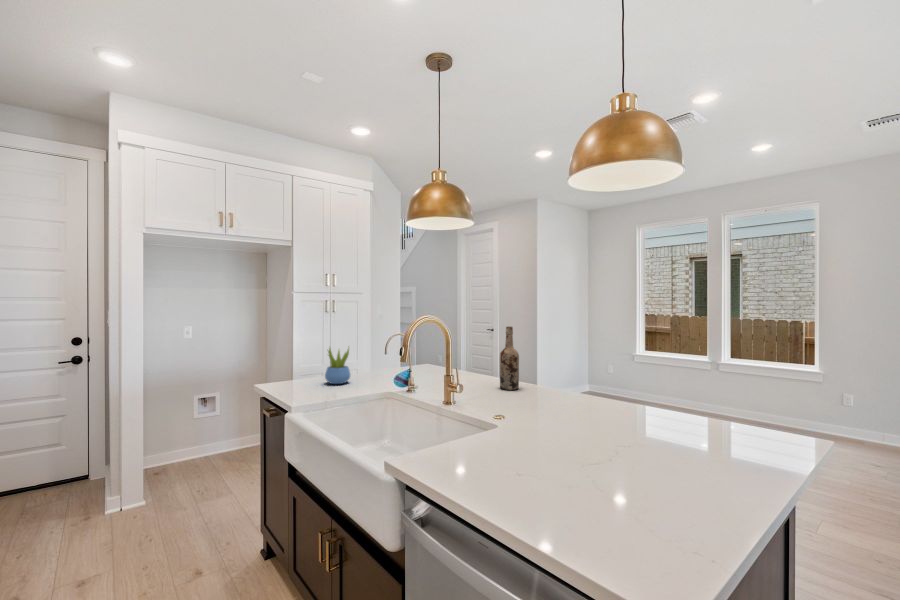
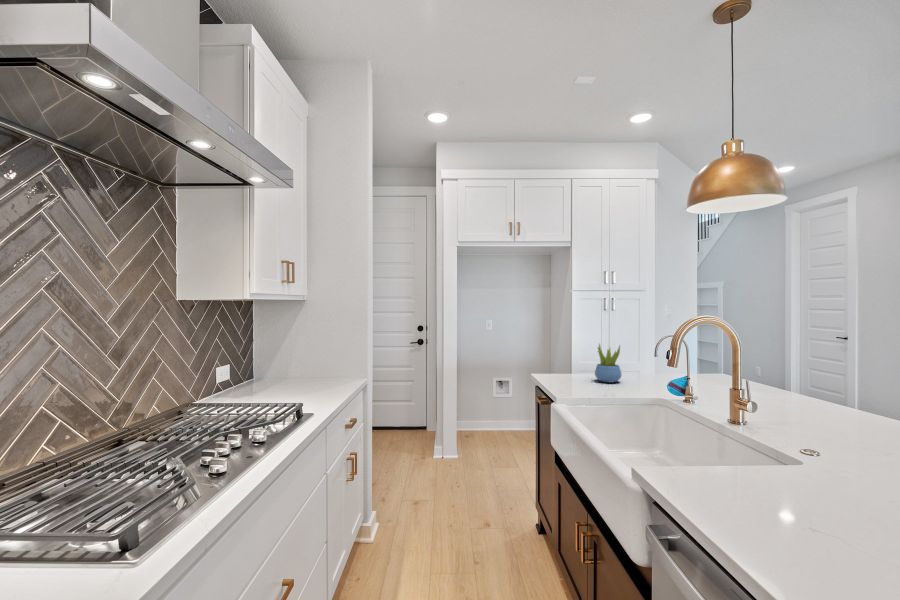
wine bottle: present [500,327,519,390] -> none [826,334,862,421]

